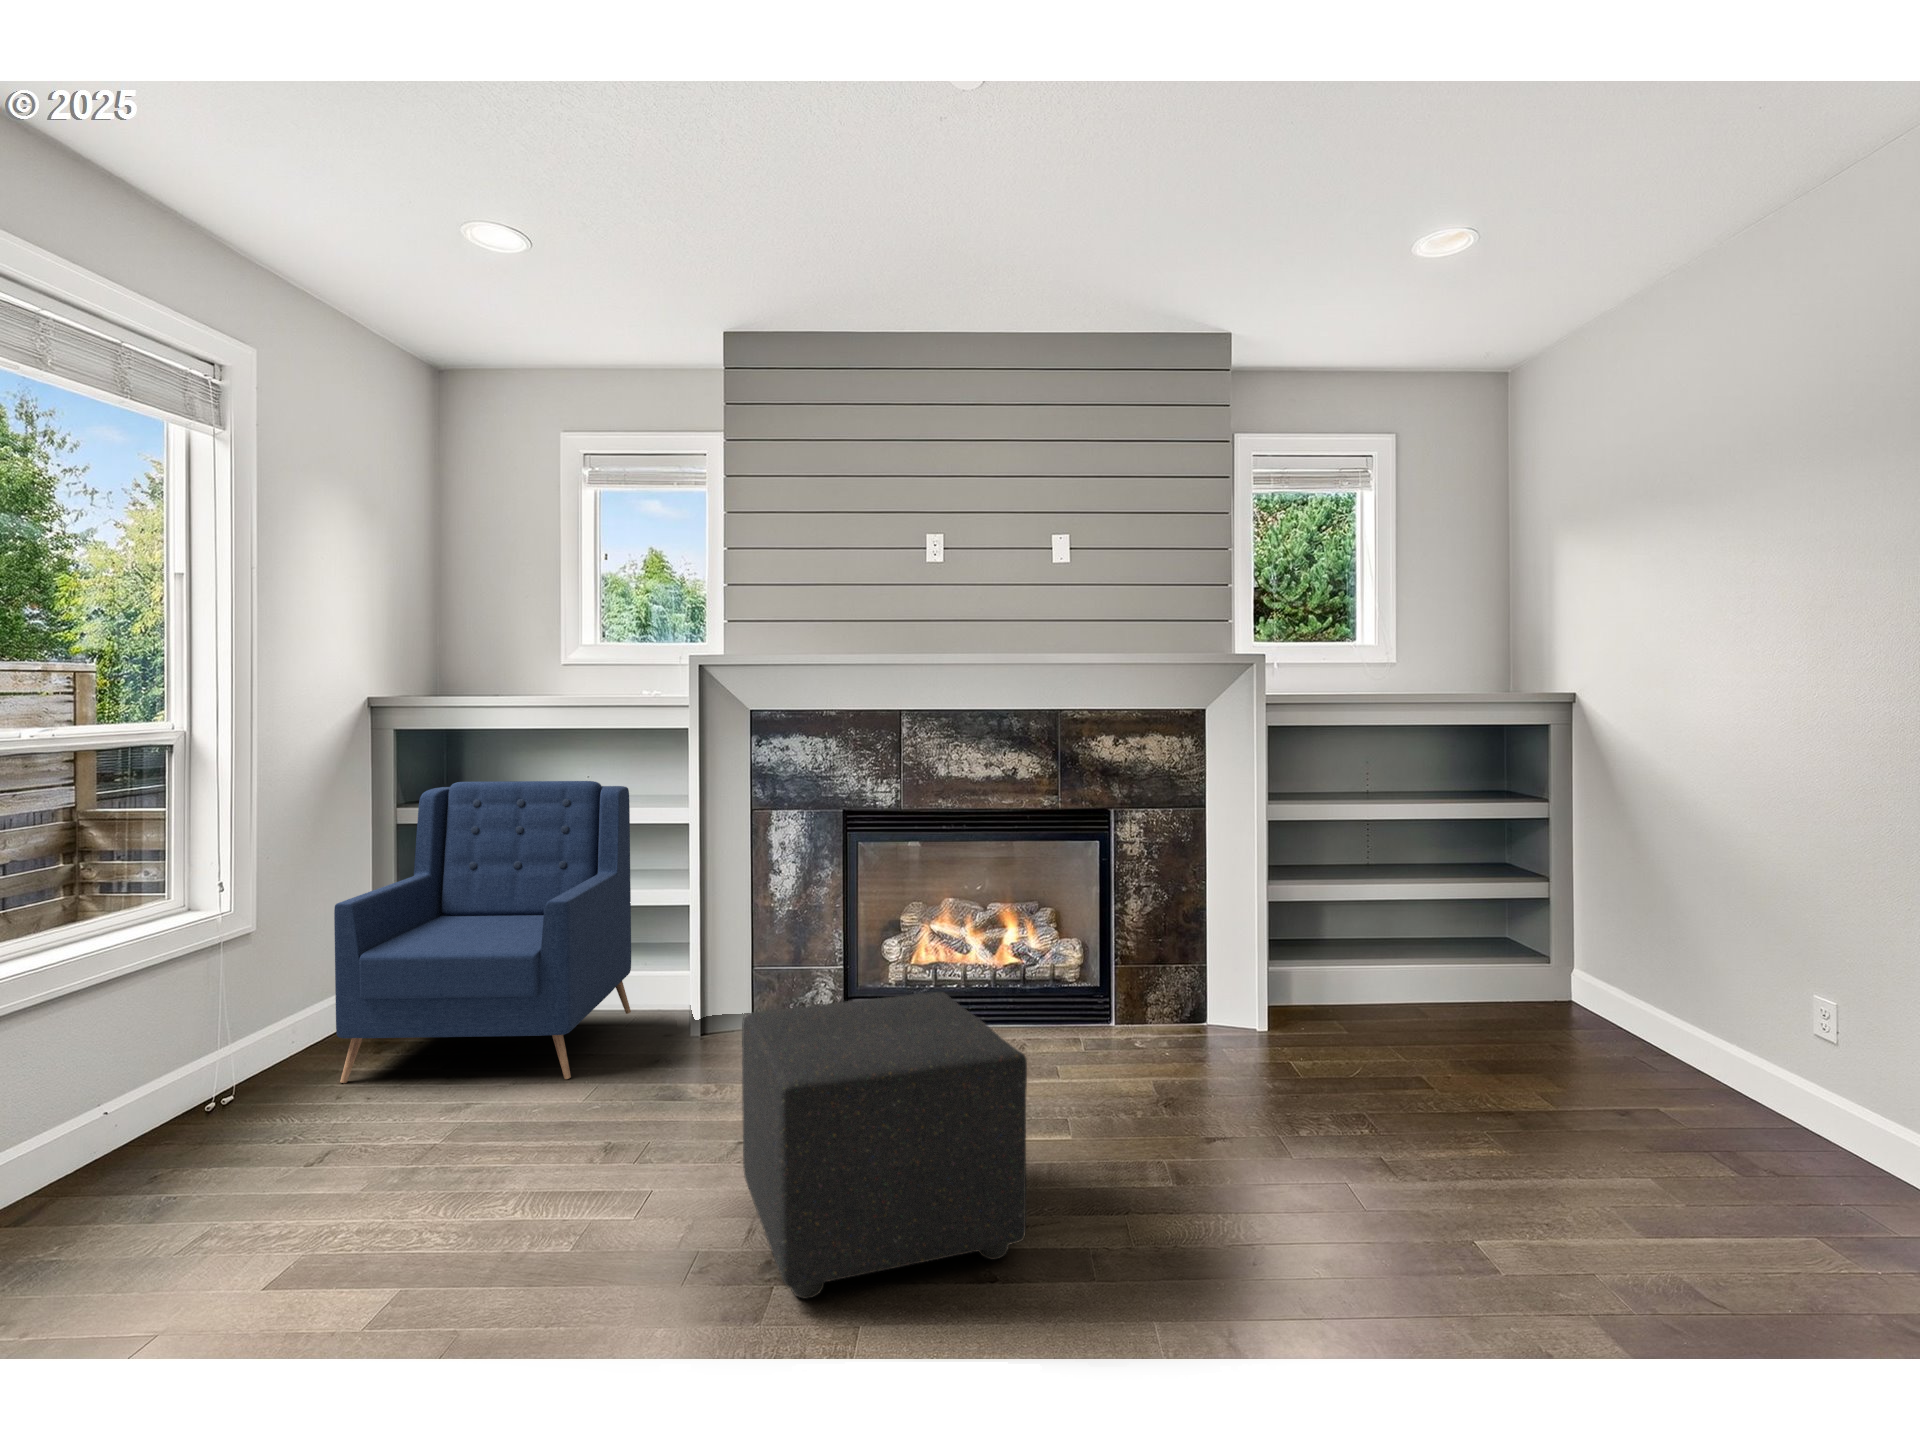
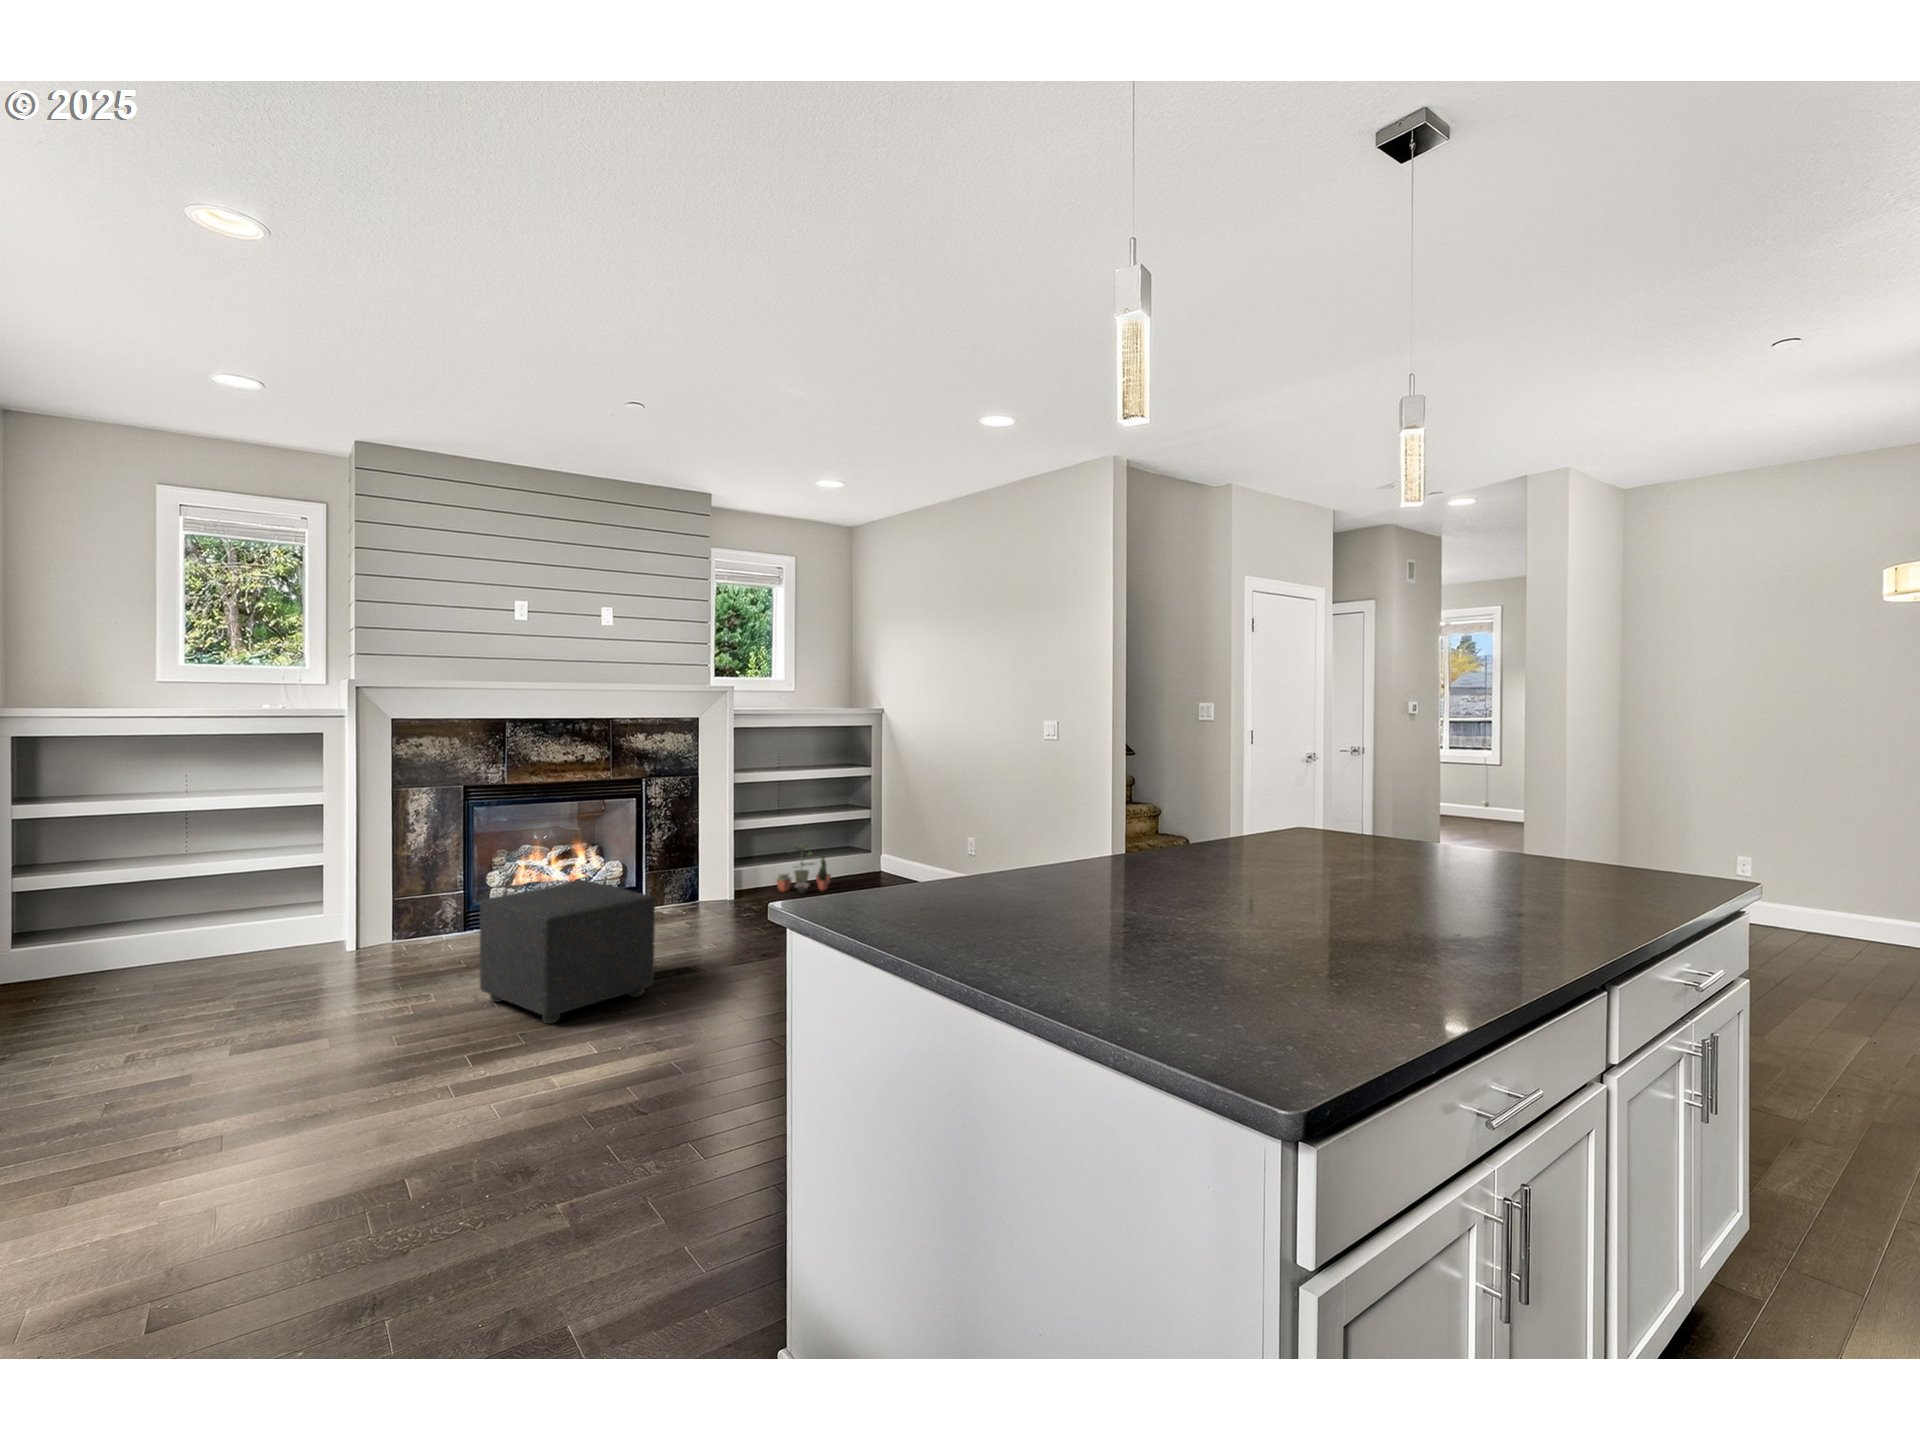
armchair: present [334,781,631,1083] -> none [62,773,280,1008]
potted plant: none [1344,935,1460,1034] -> present [776,842,831,894]

